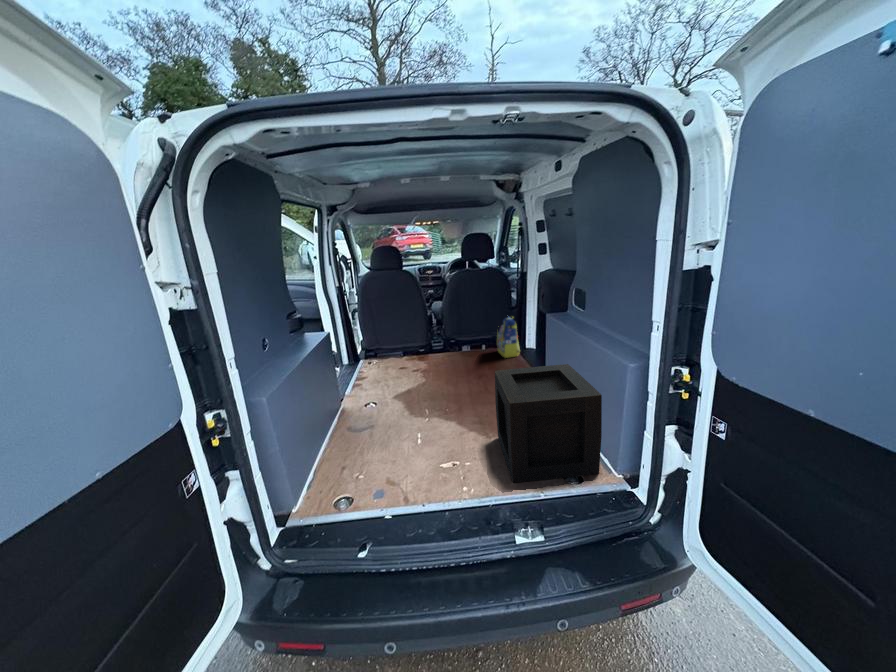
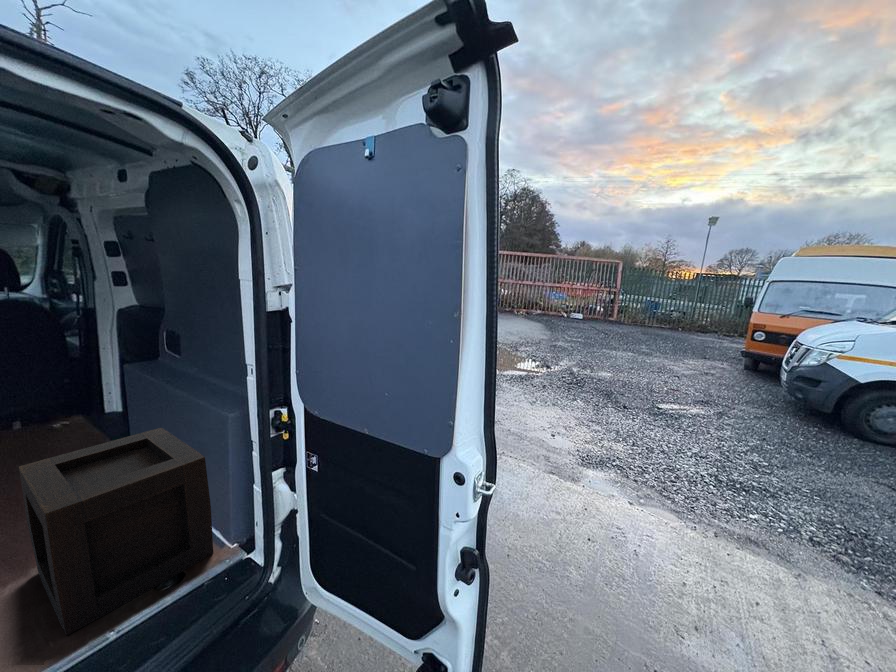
backpack: present [497,317,520,358] -> none [44,371,94,436]

